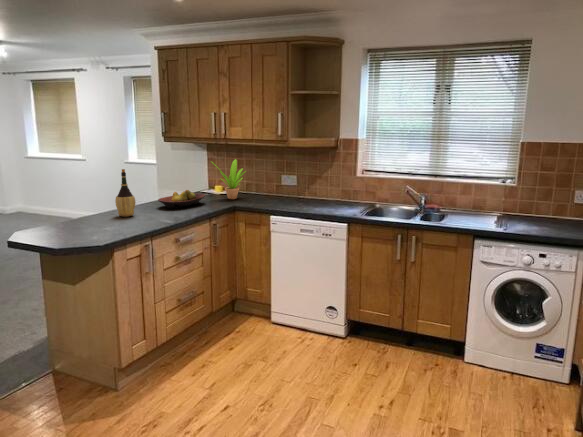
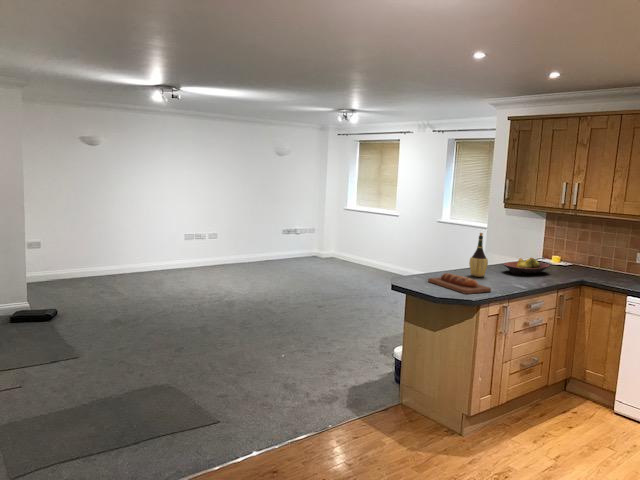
potted plant: present [212,159,246,199] -> none [556,231,598,272]
bread loaf: none [59,218,128,239] -> present [428,273,491,294]

